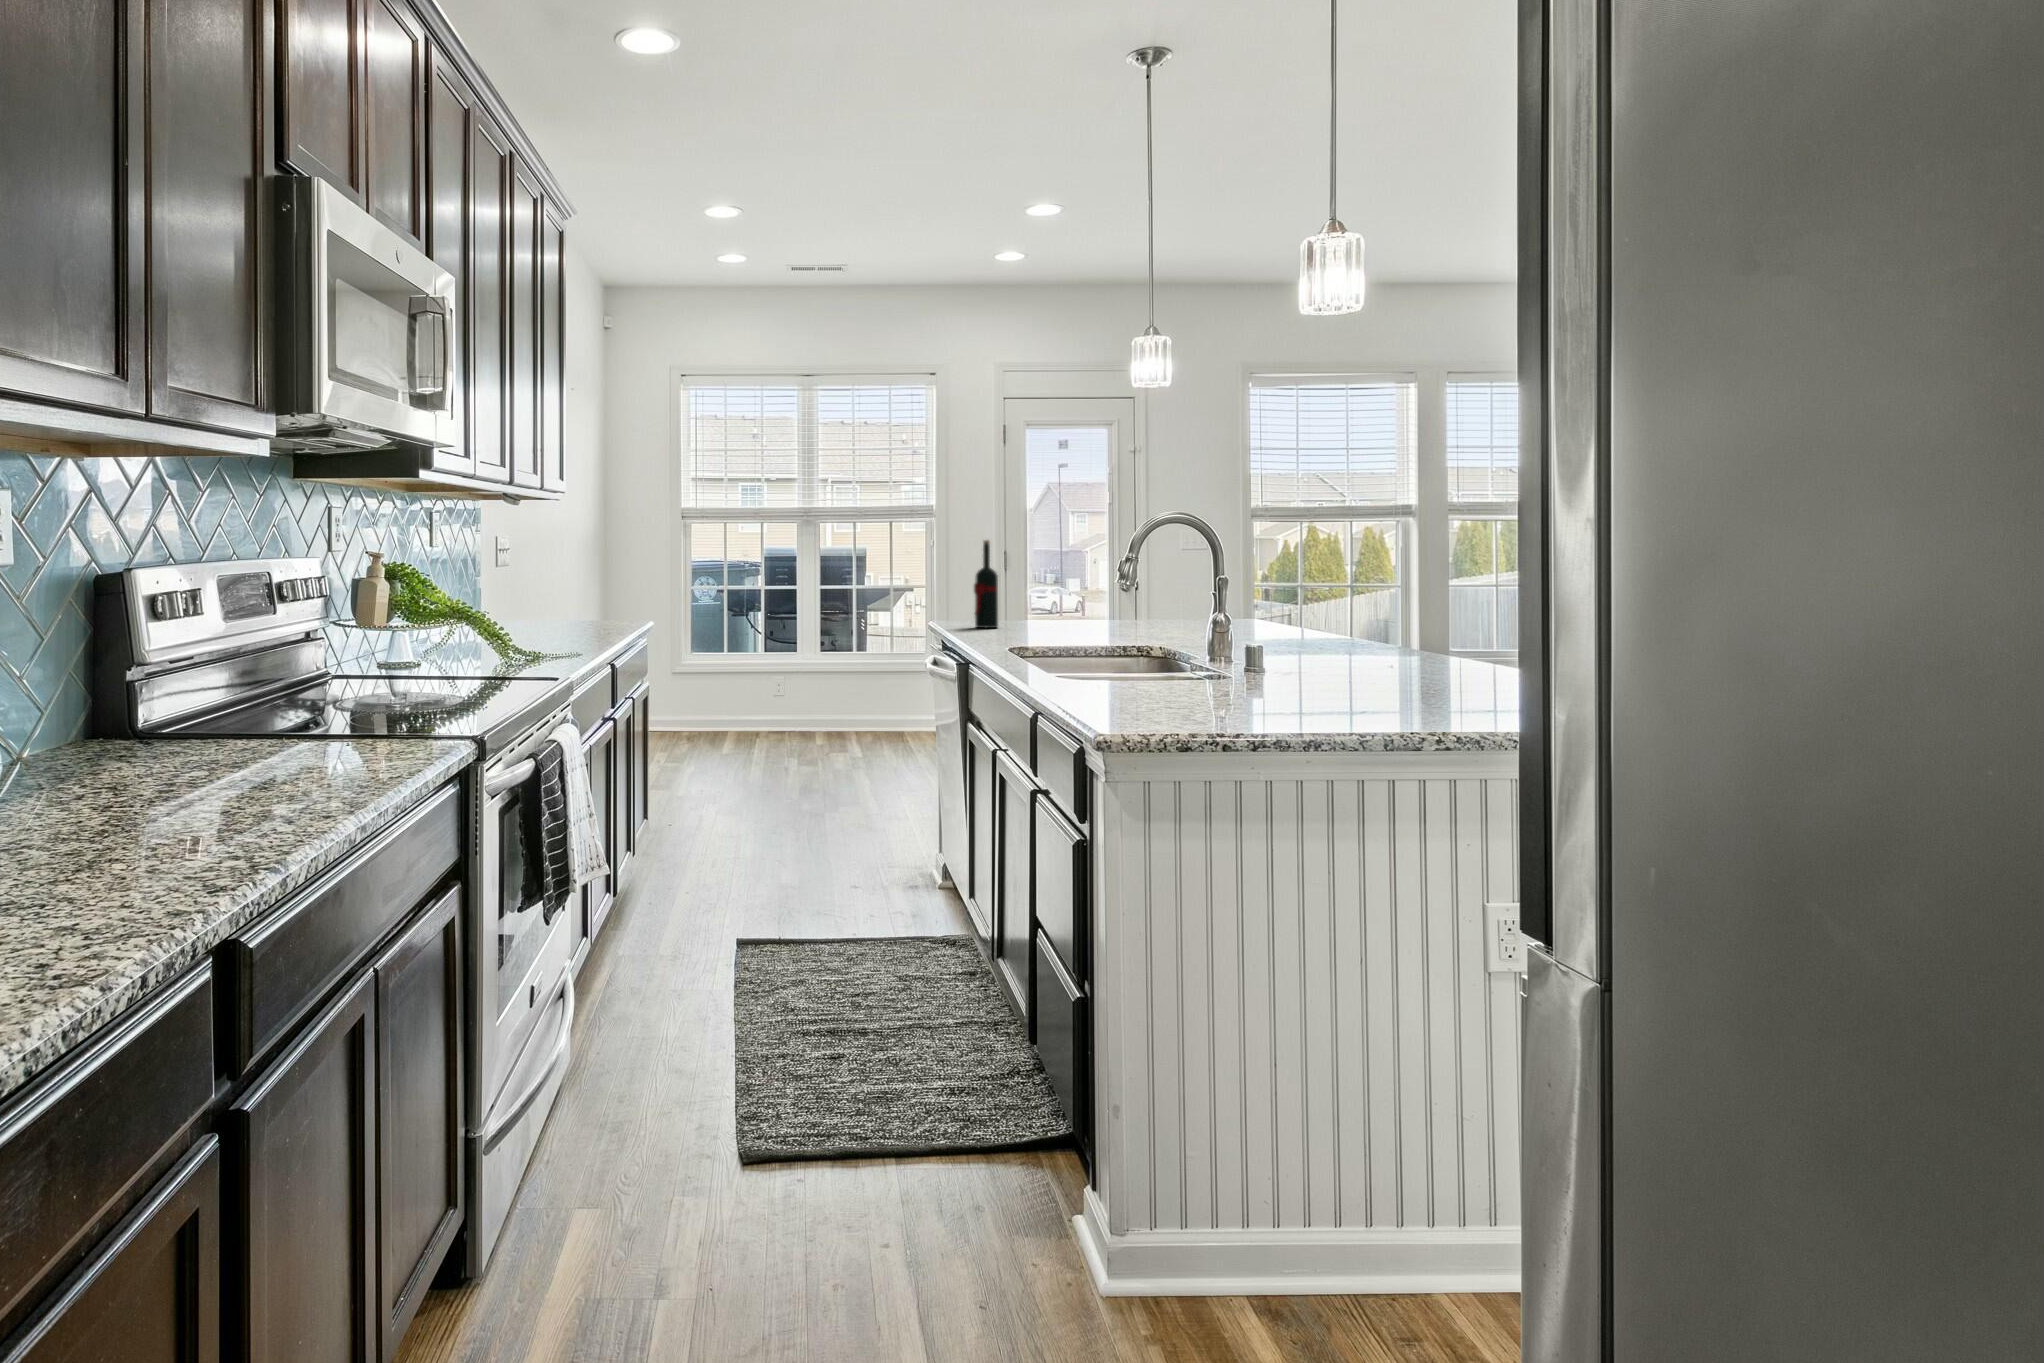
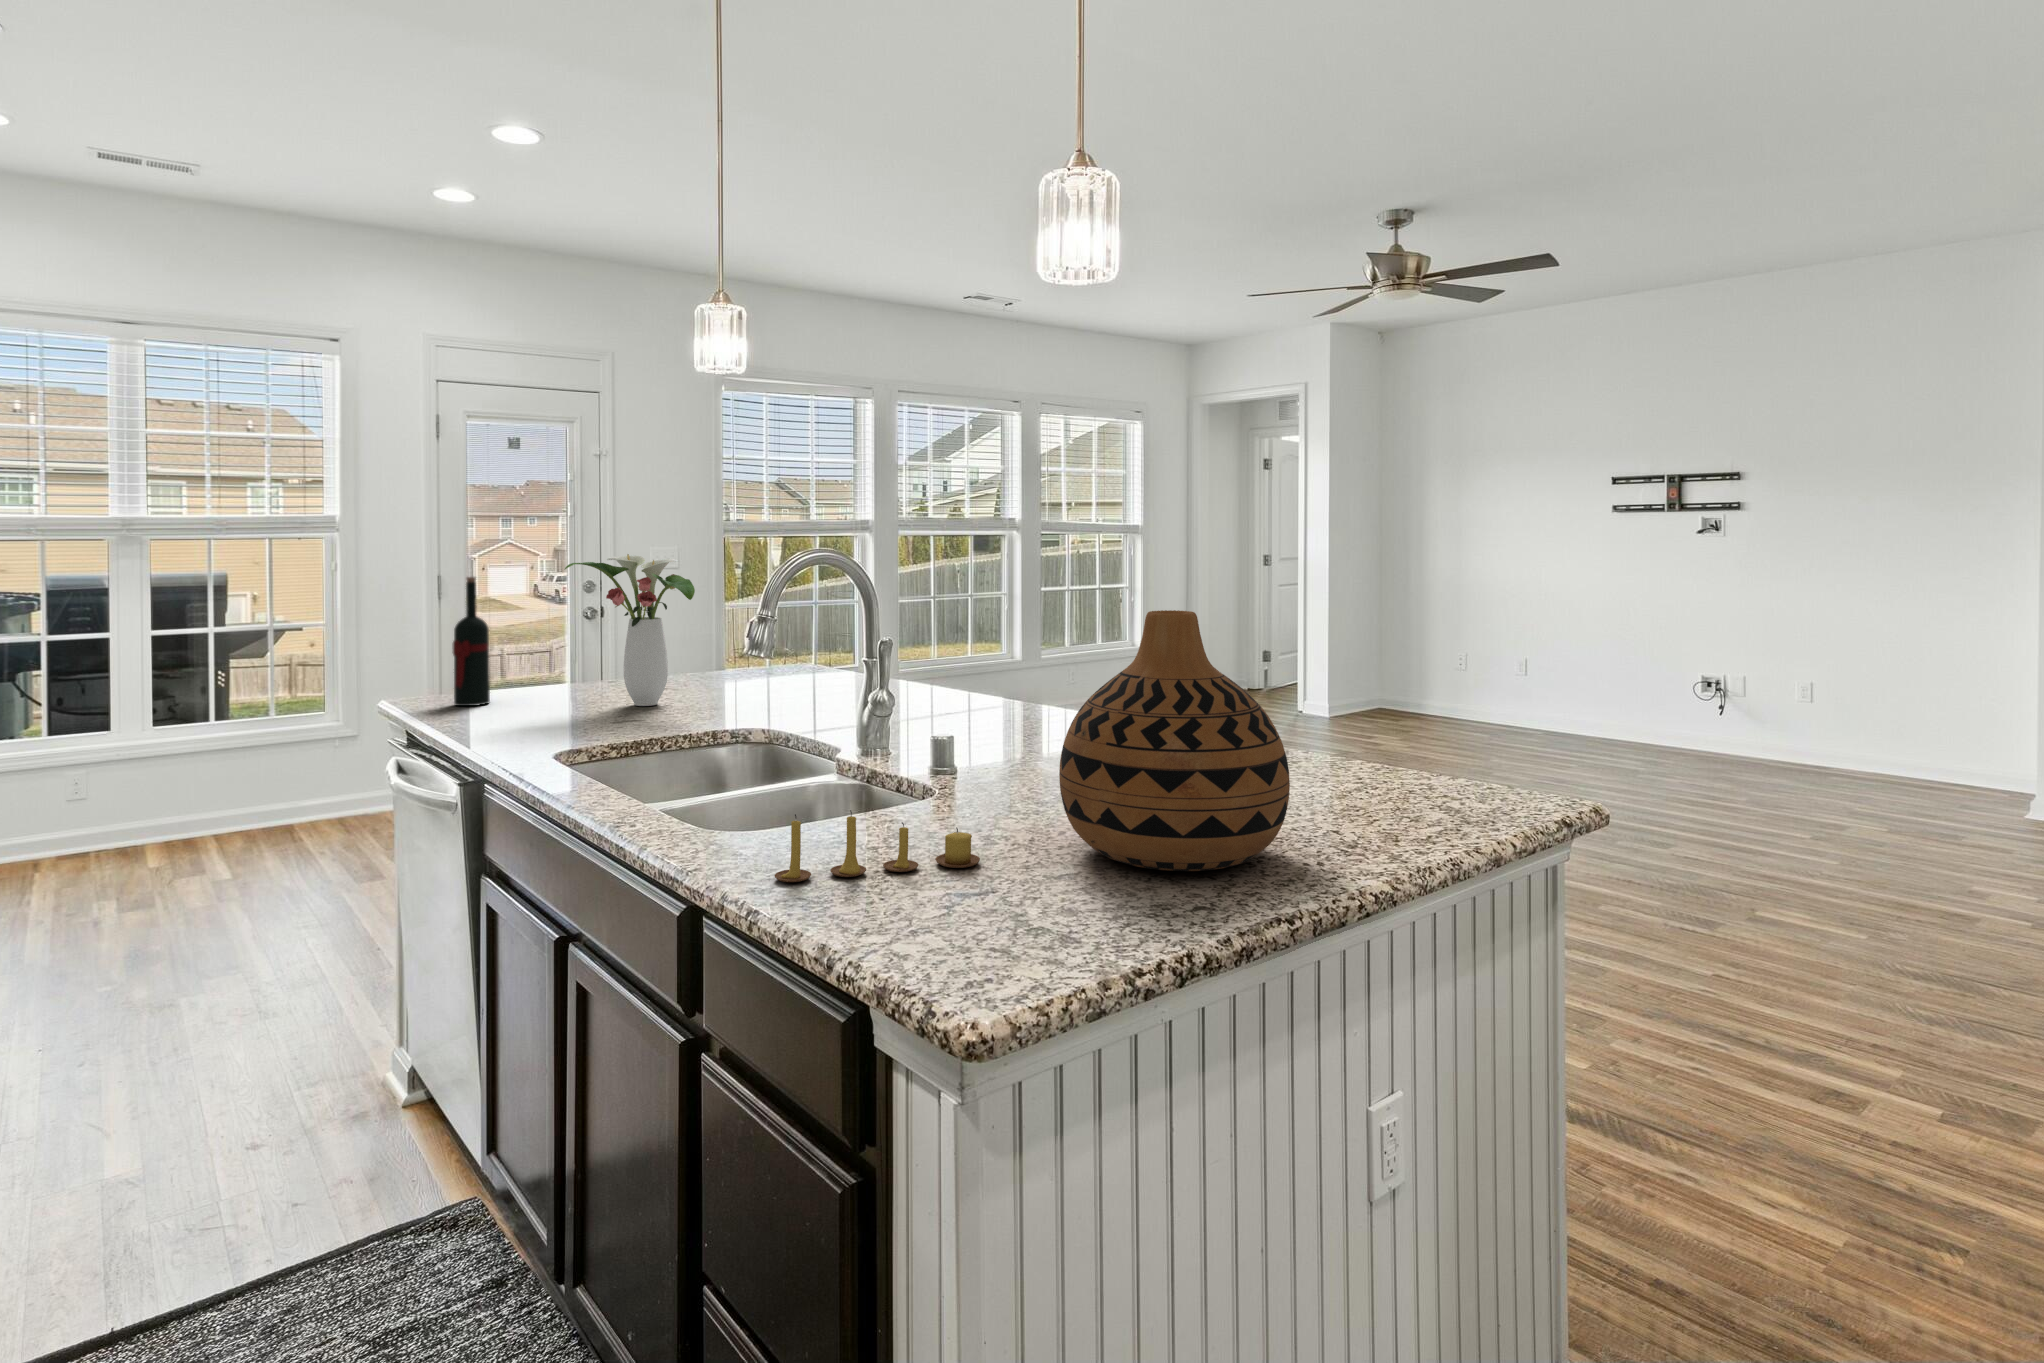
flower arrangement: none [1040,525,1129,634] -> present [565,554,695,706]
vase: none [1259,545,1427,713] -> present [1059,610,1290,871]
candle: none [1072,658,1204,701] -> present [775,810,980,882]

